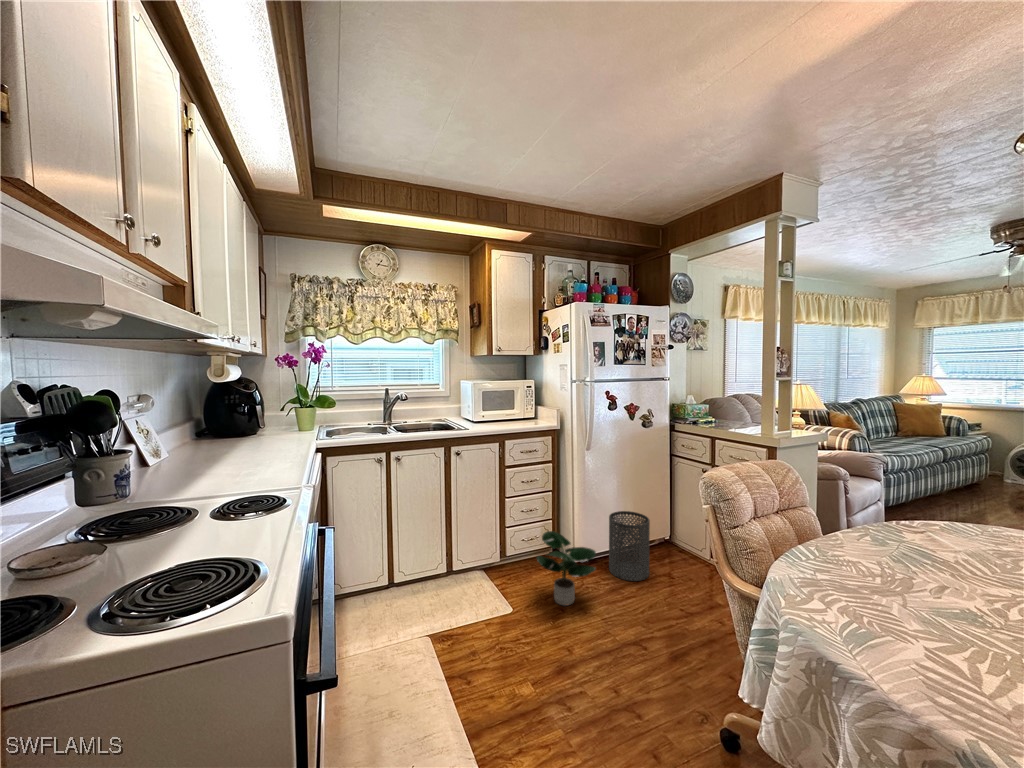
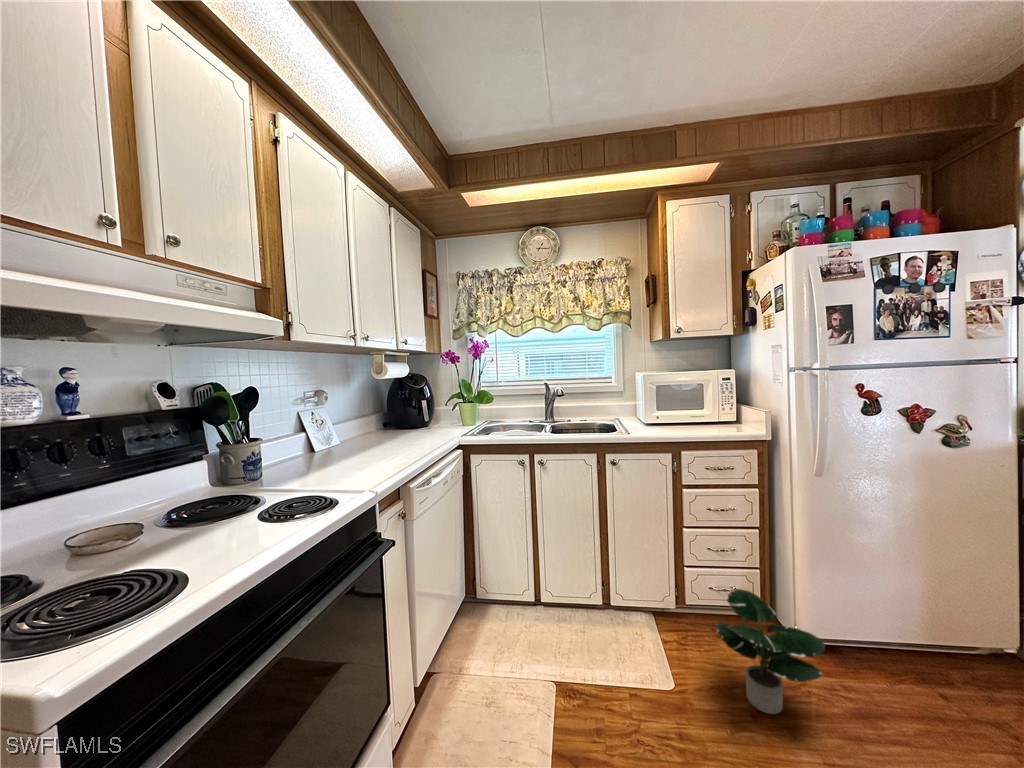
trash can: present [609,511,650,581] -> none [862,583,957,719]

